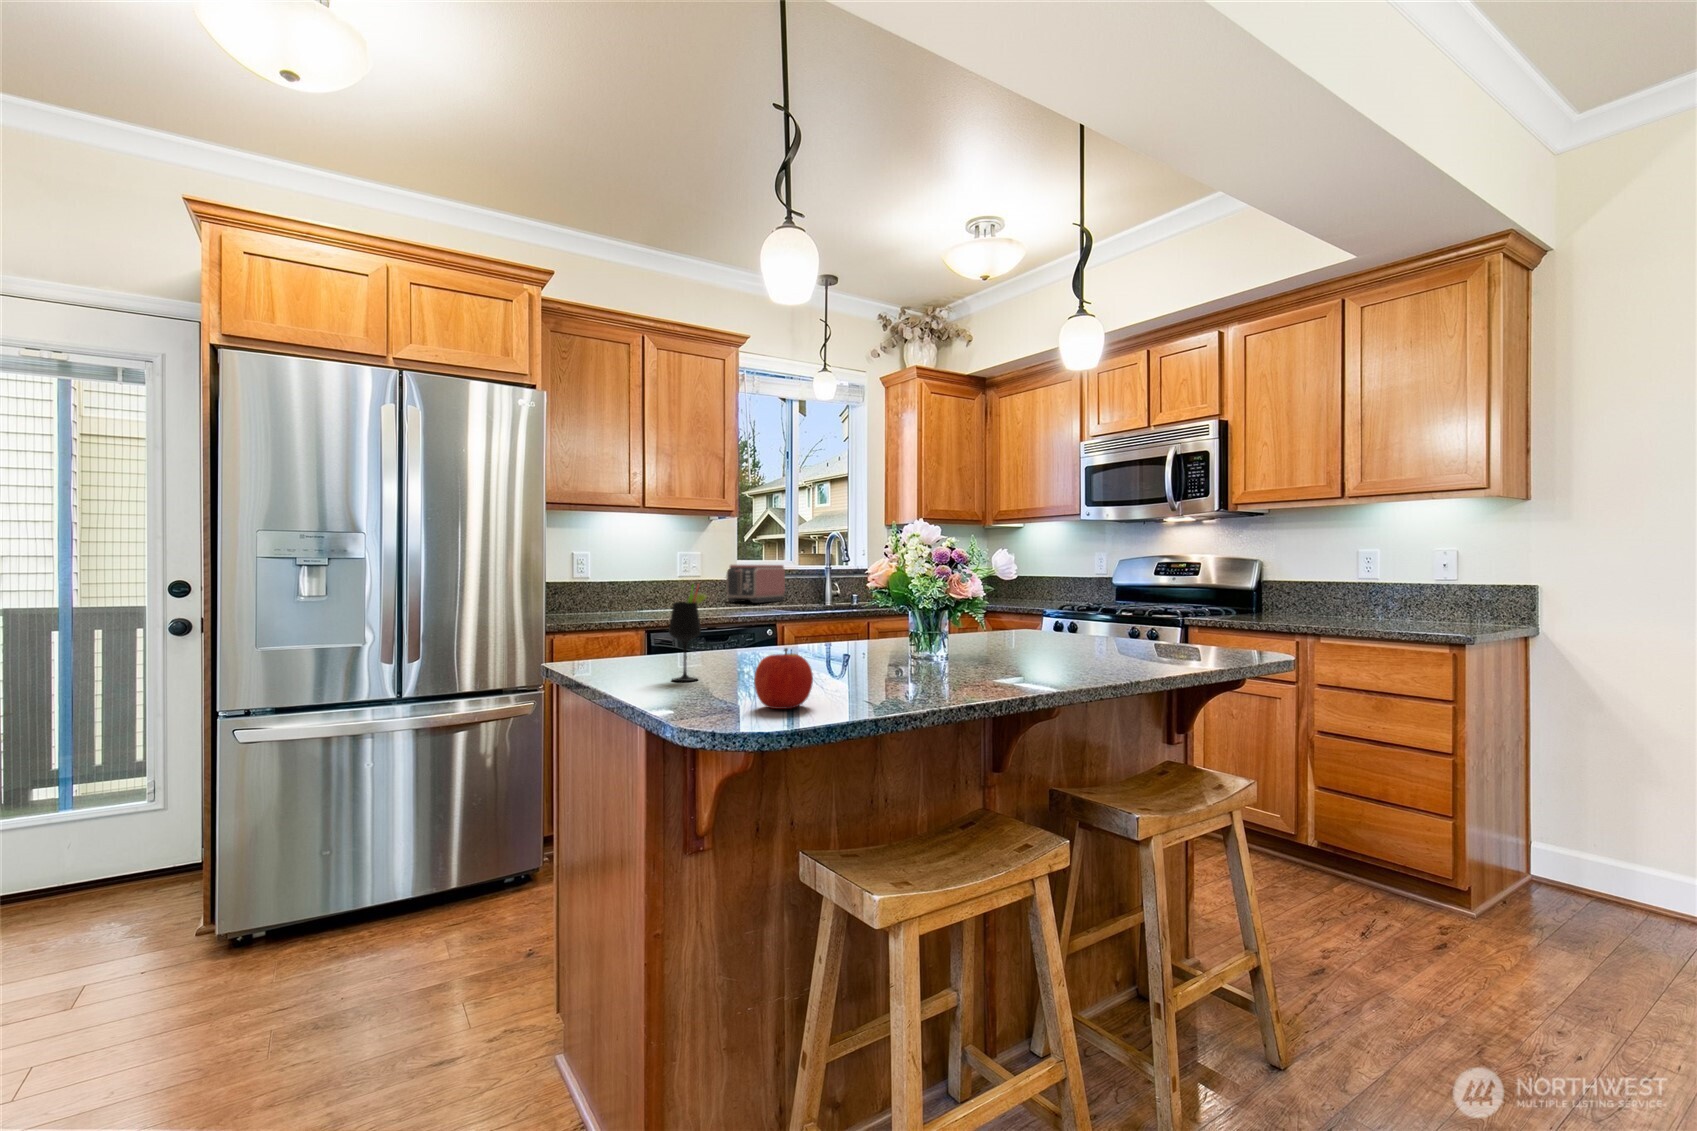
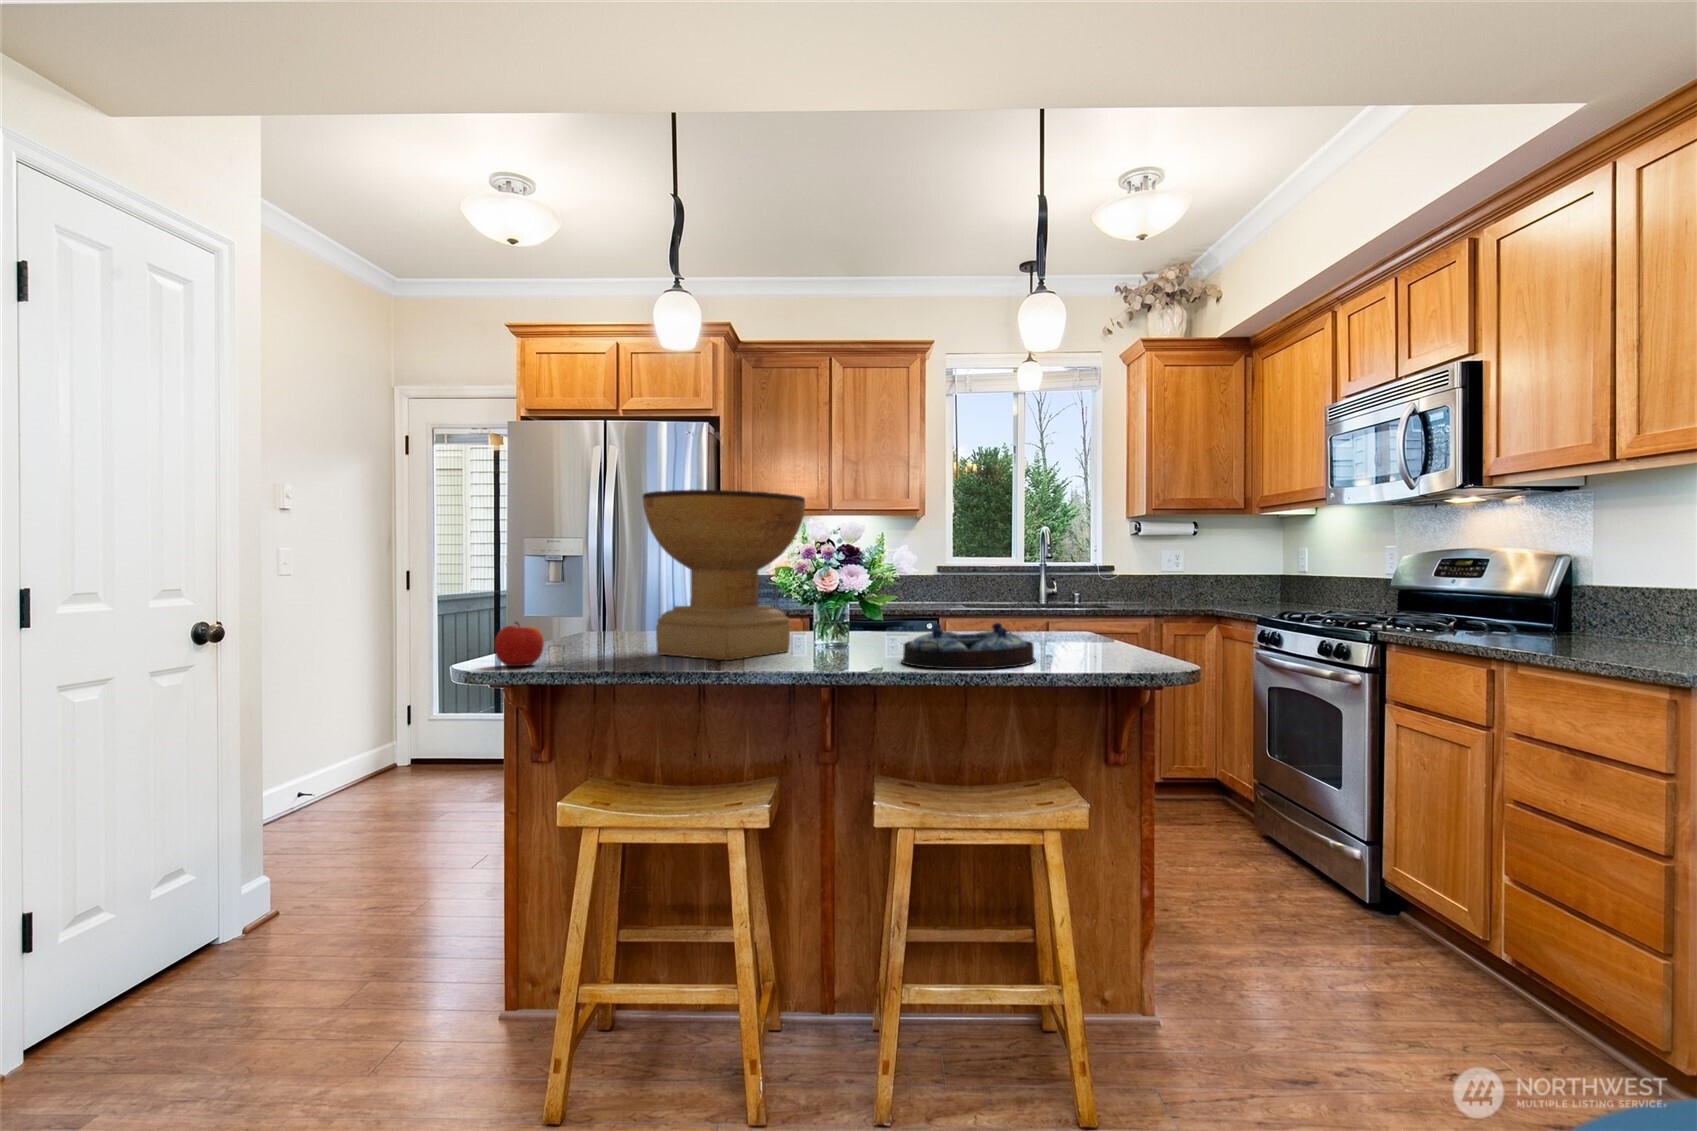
decorative bowl: none [806,483,990,678] -> present [643,490,805,660]
toaster: present [727,565,785,603] -> none [933,562,996,600]
wine glass: present [669,585,707,681] -> none [561,575,586,649]
serving tray: none [1073,623,1201,668] -> present [901,623,1036,669]

